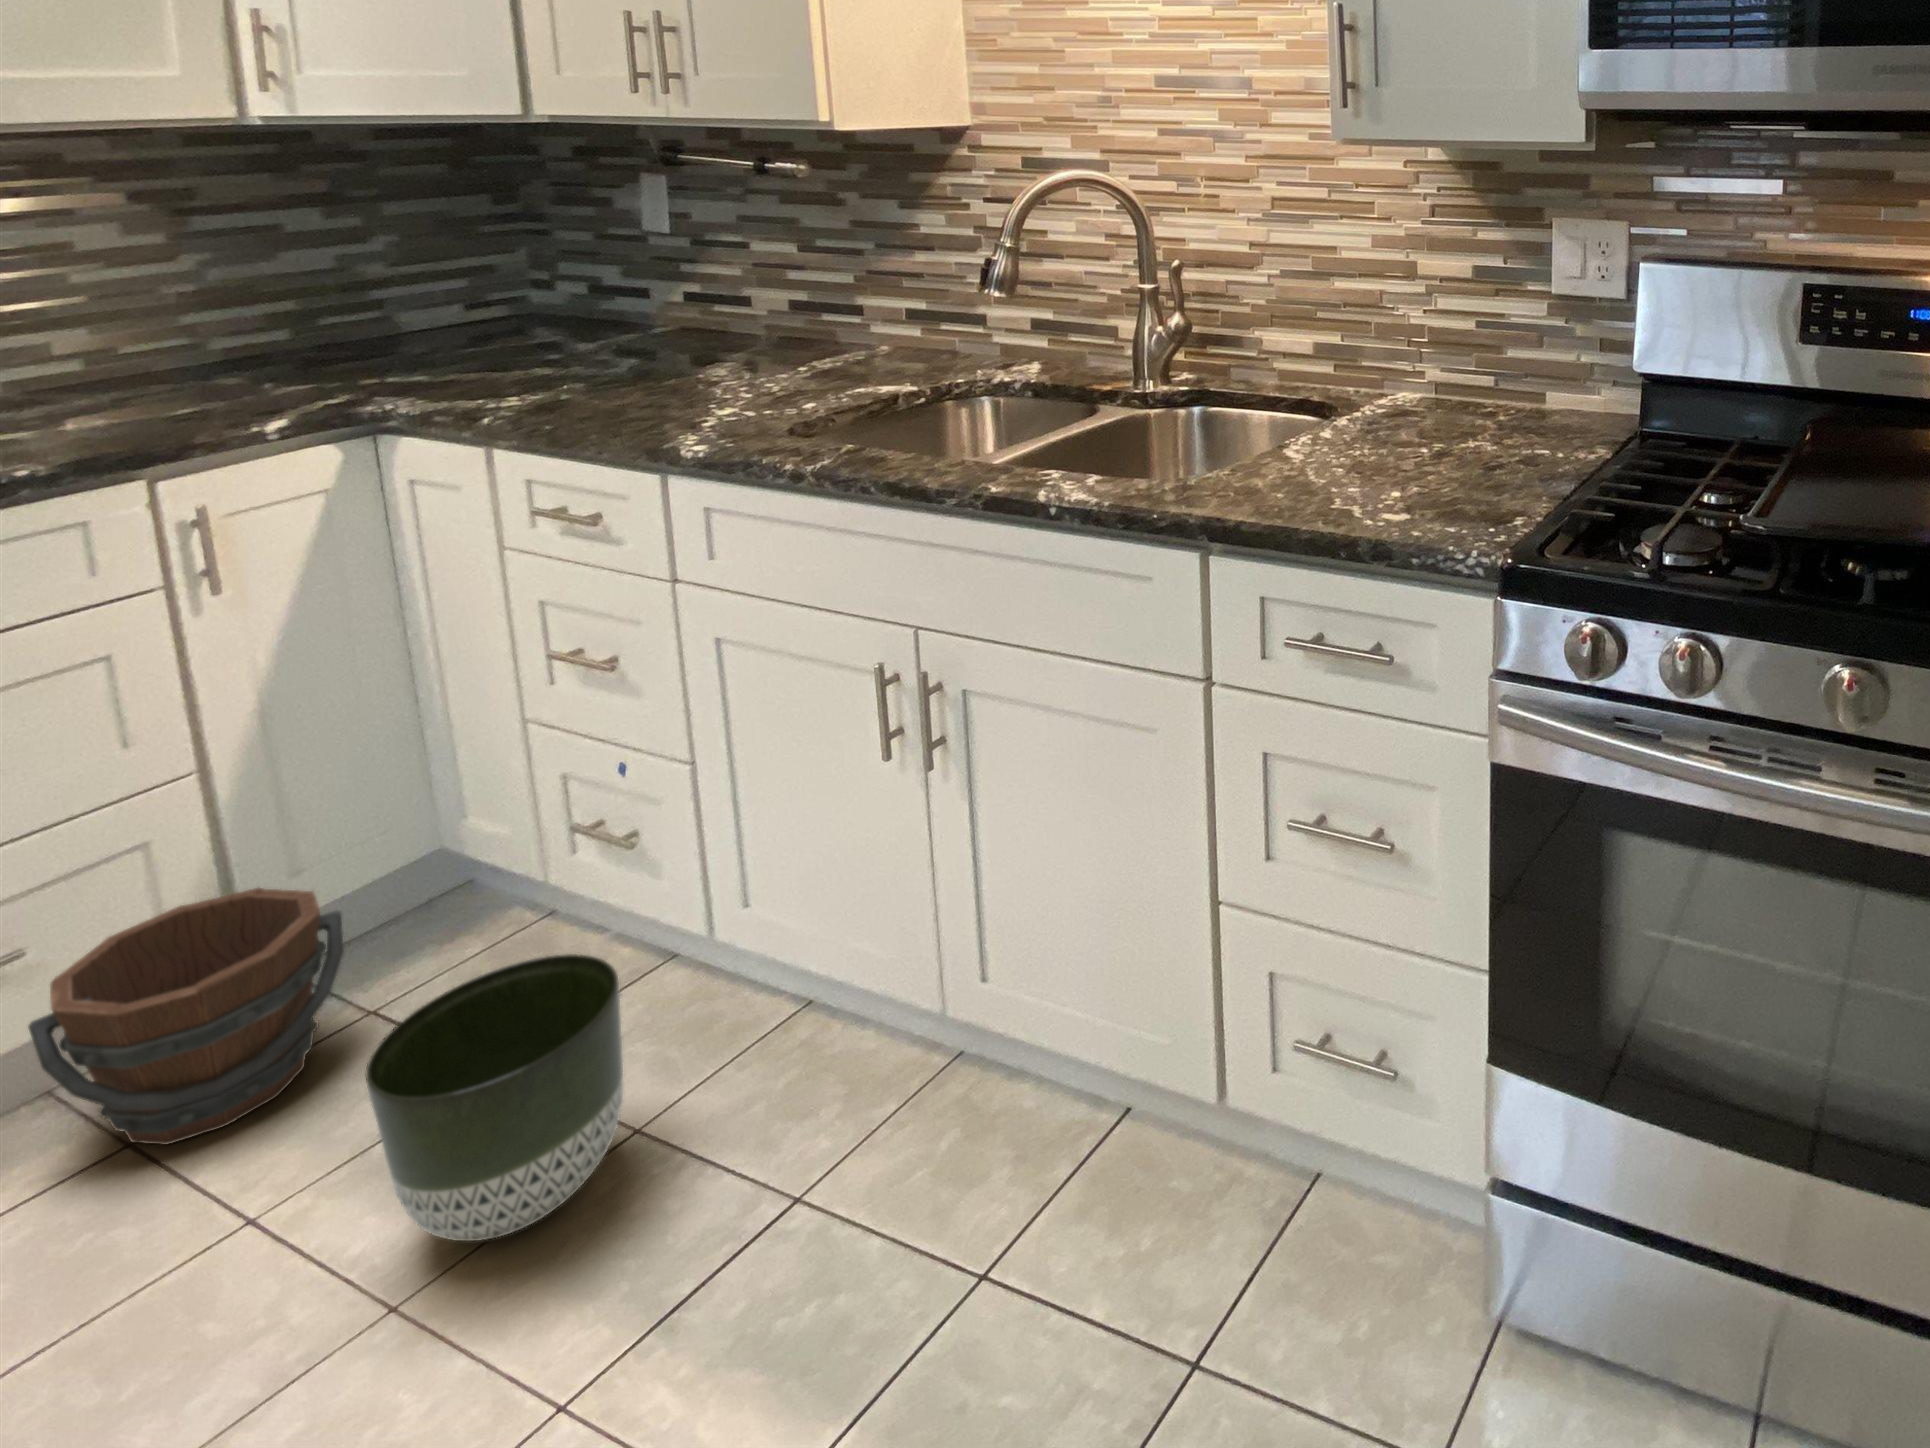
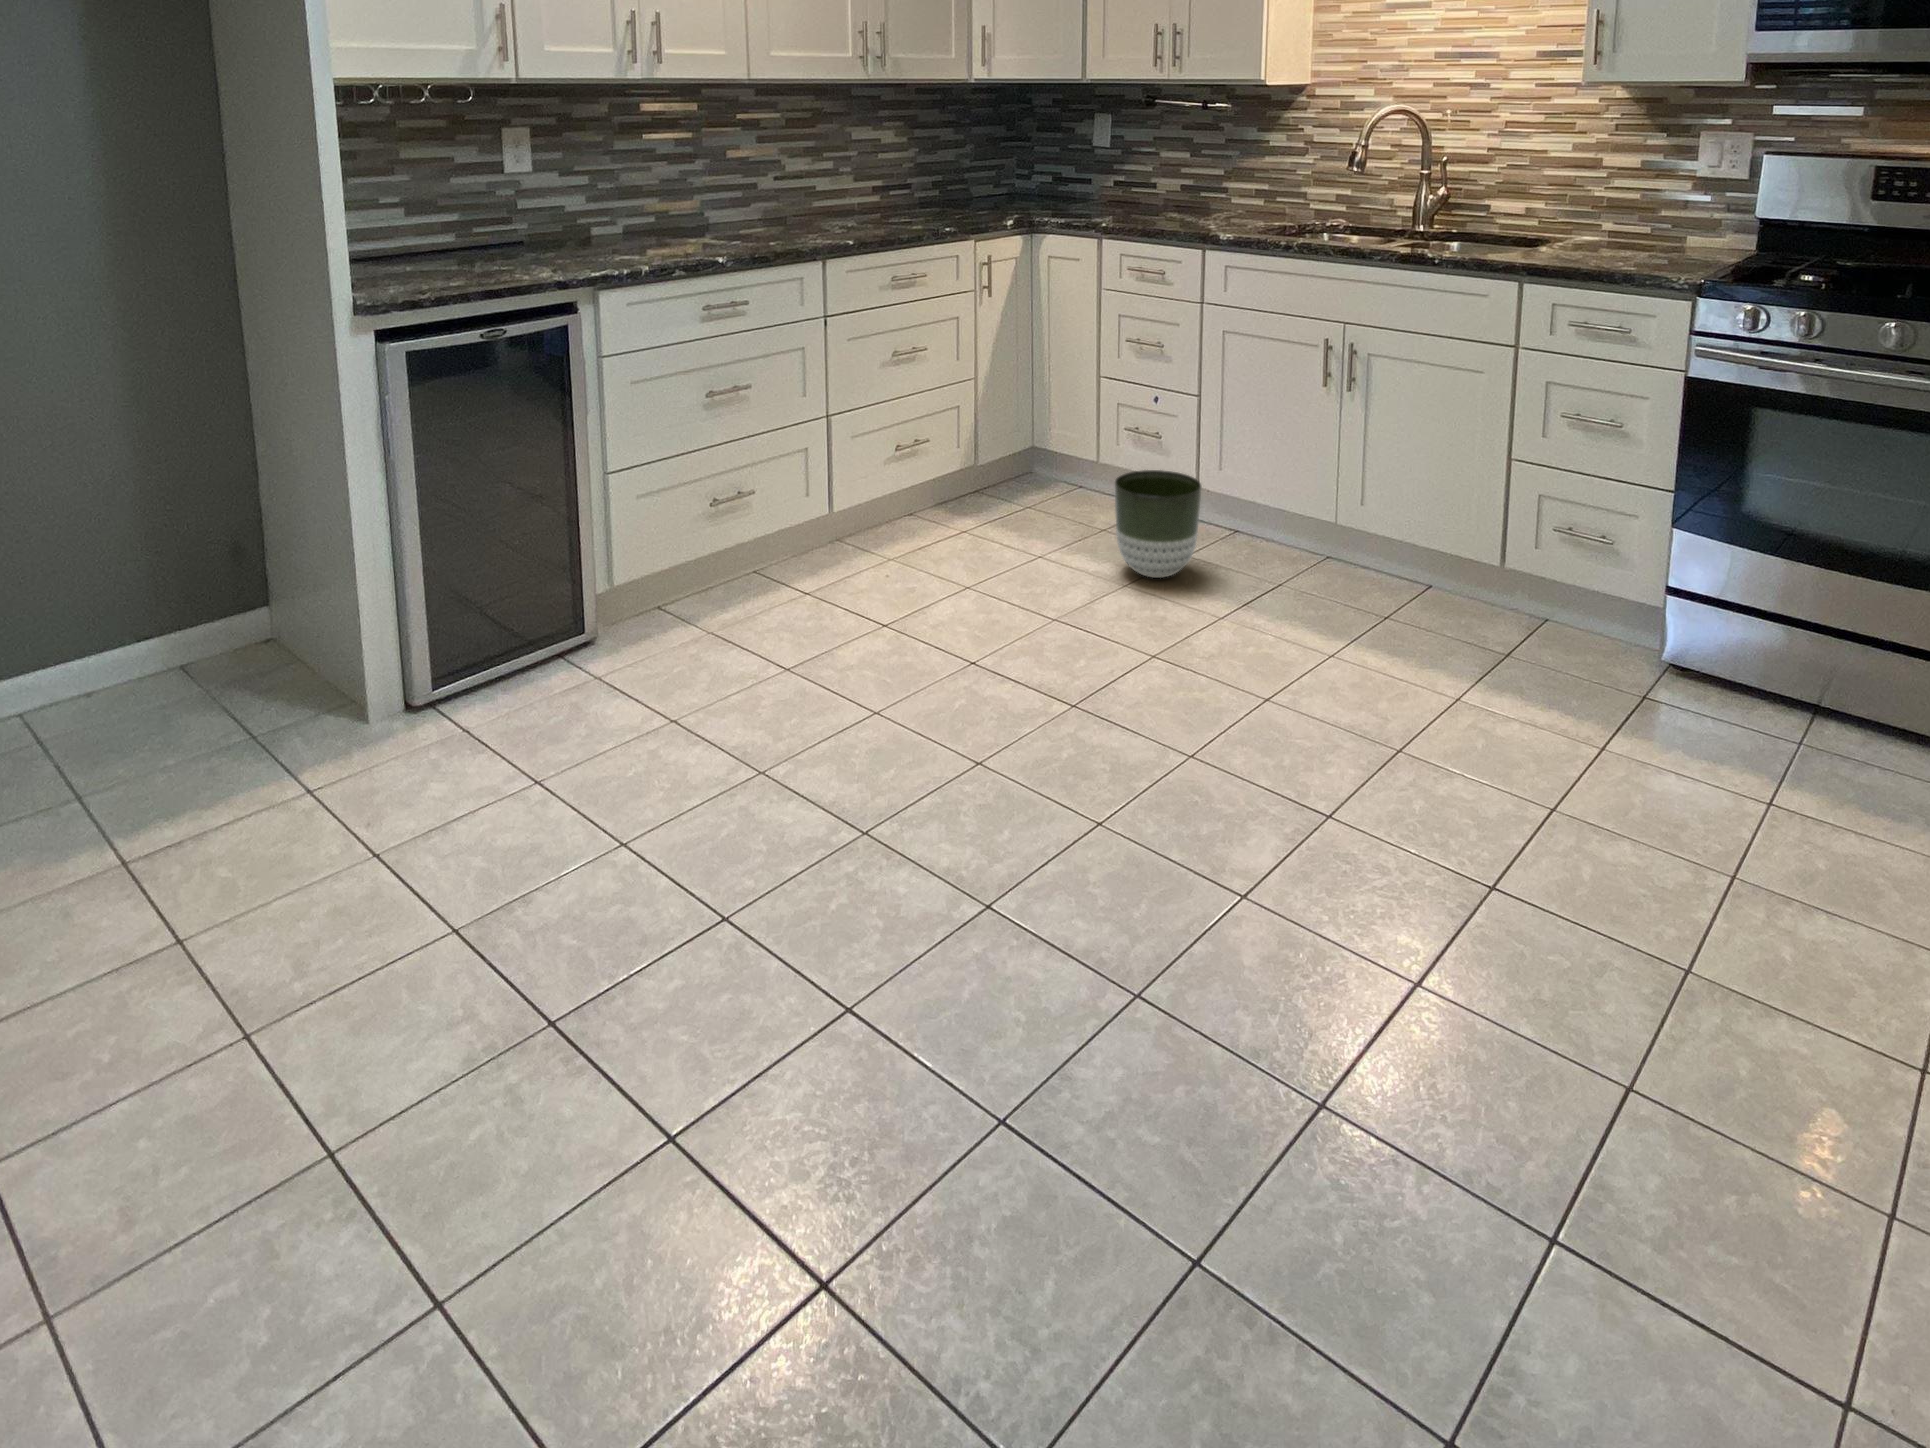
bucket: present [28,888,343,1145] -> none [947,442,1036,537]

